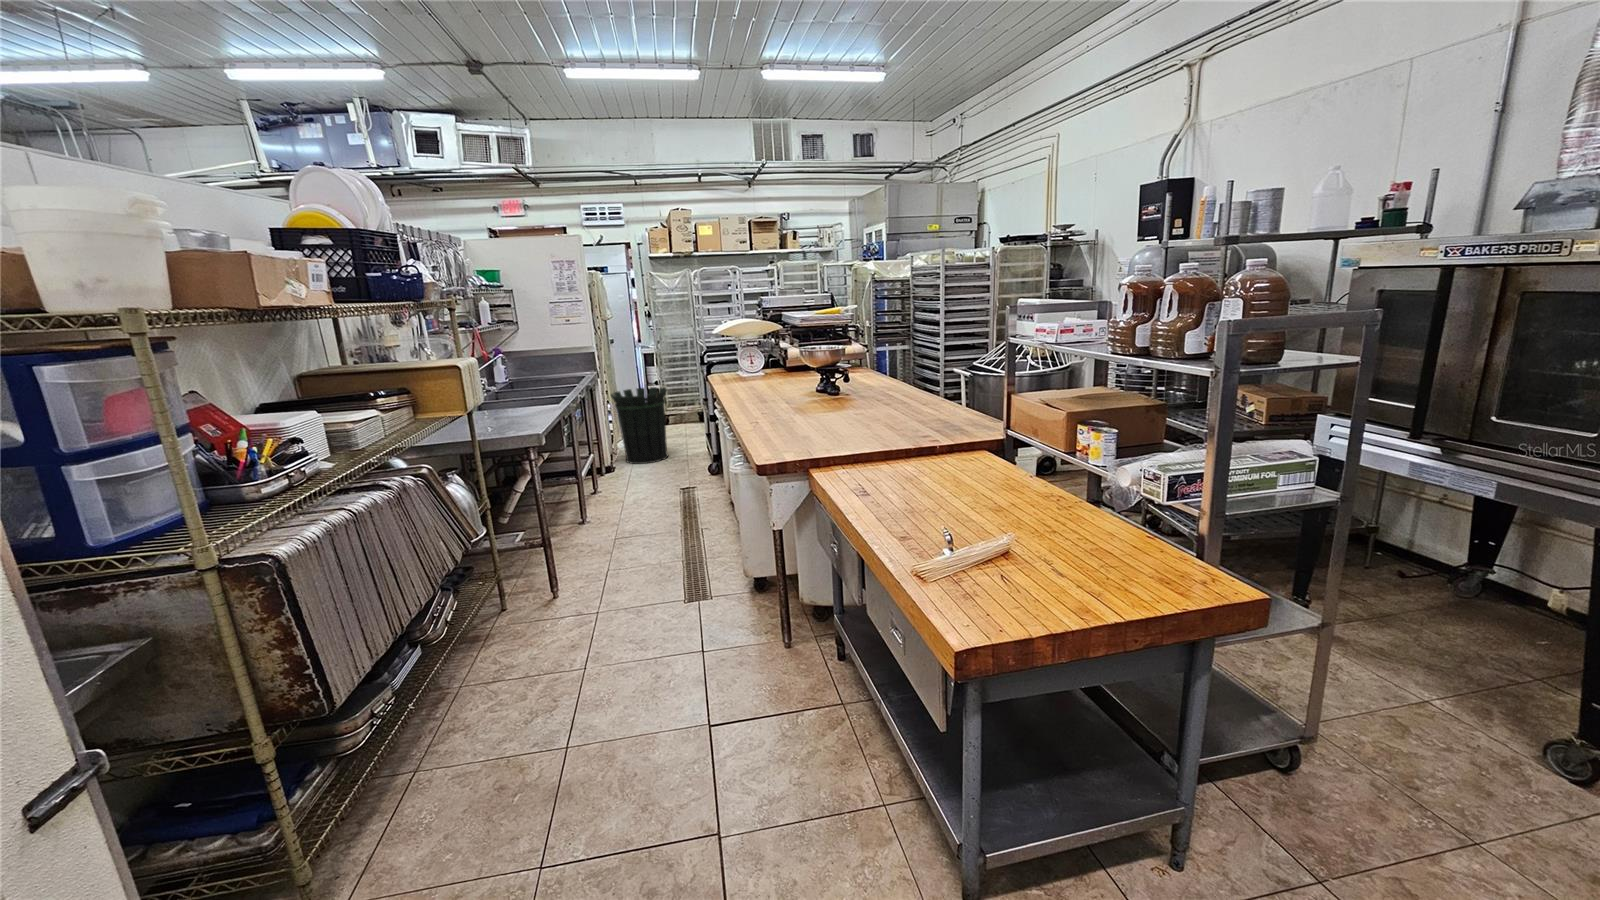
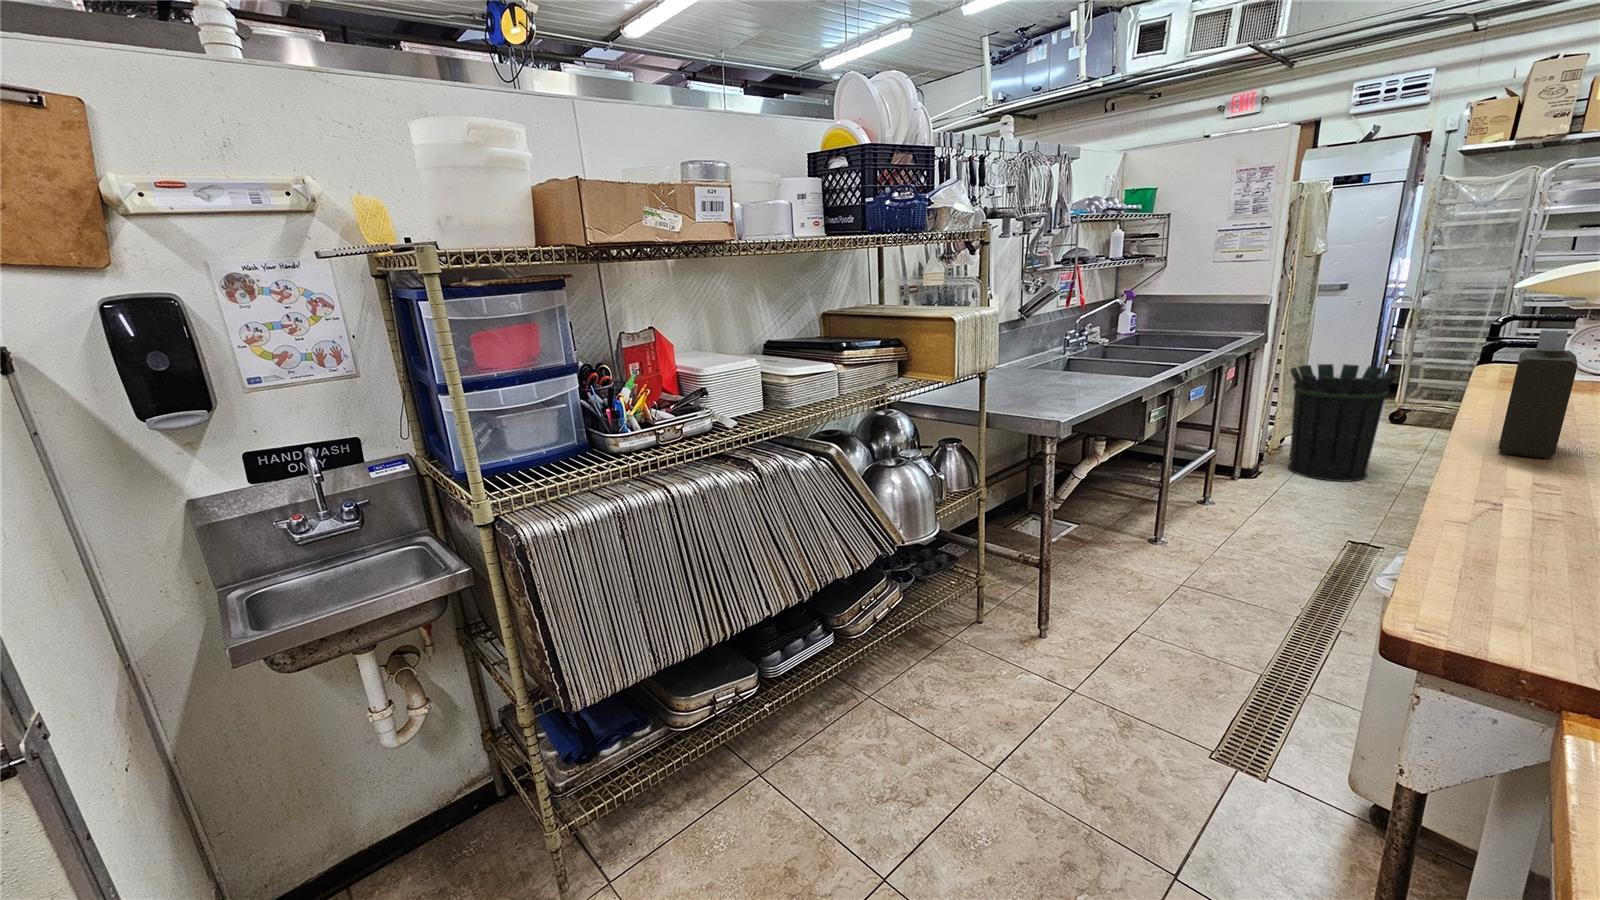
bottle: none [746,343,769,399] -> present [1499,329,1578,459]

